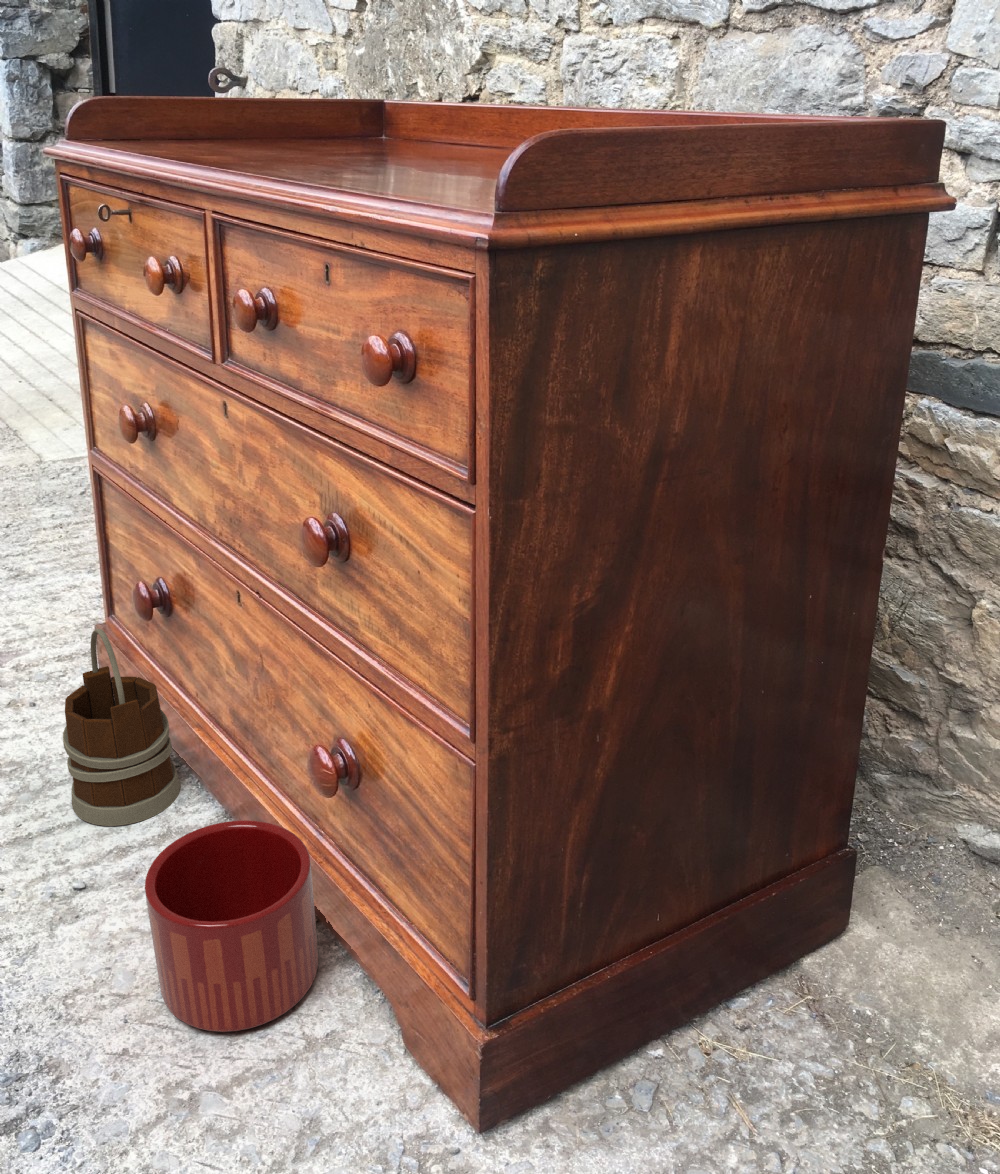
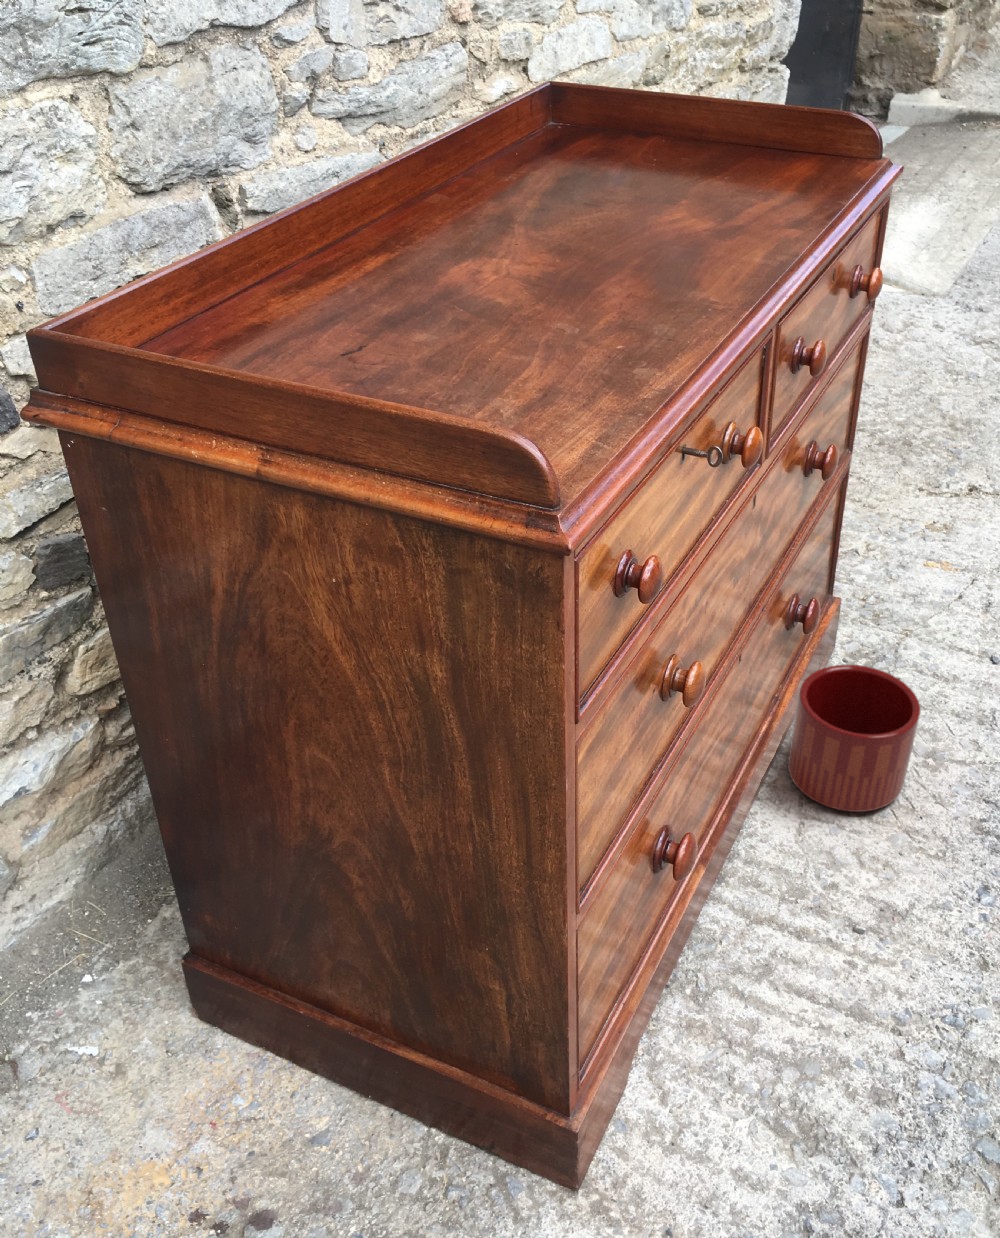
wooden bucket: present [63,629,180,826] -> none [689,817,812,1020]

